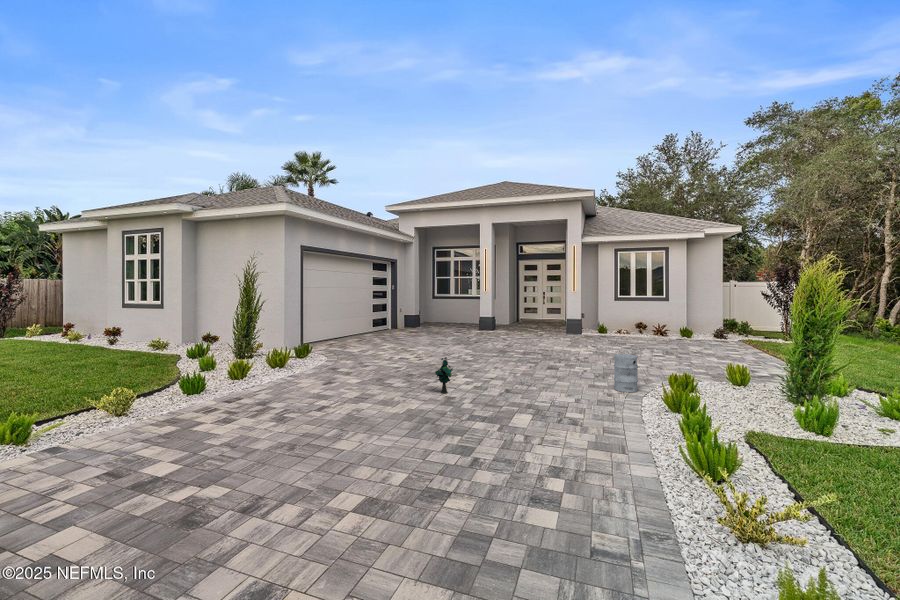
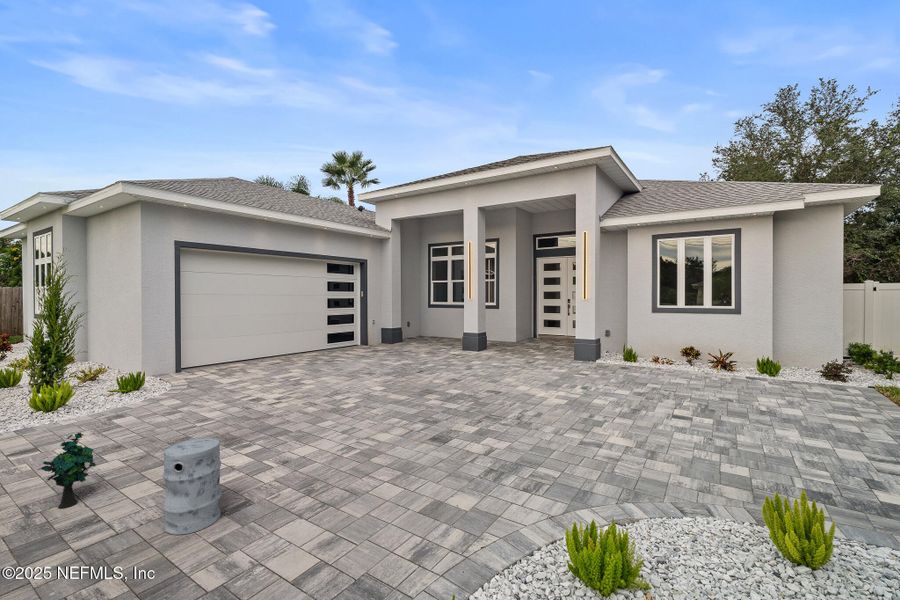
trash can: present [614,354,638,392] -> present [163,438,222,535]

